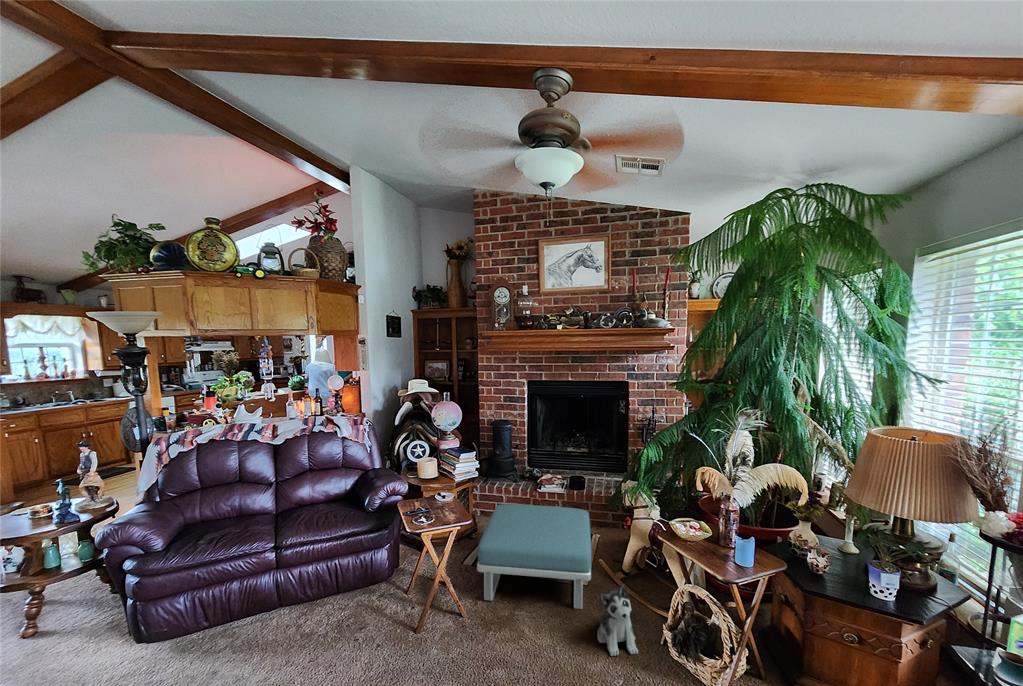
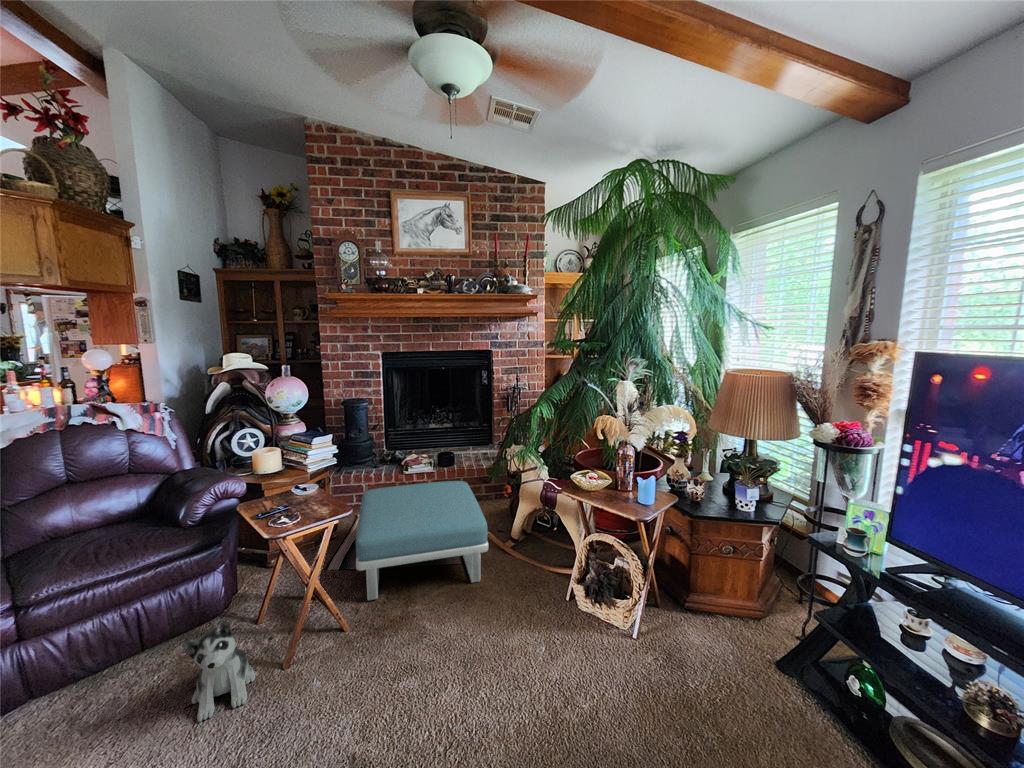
plush toy: present [597,585,638,656] -> present [182,619,255,722]

